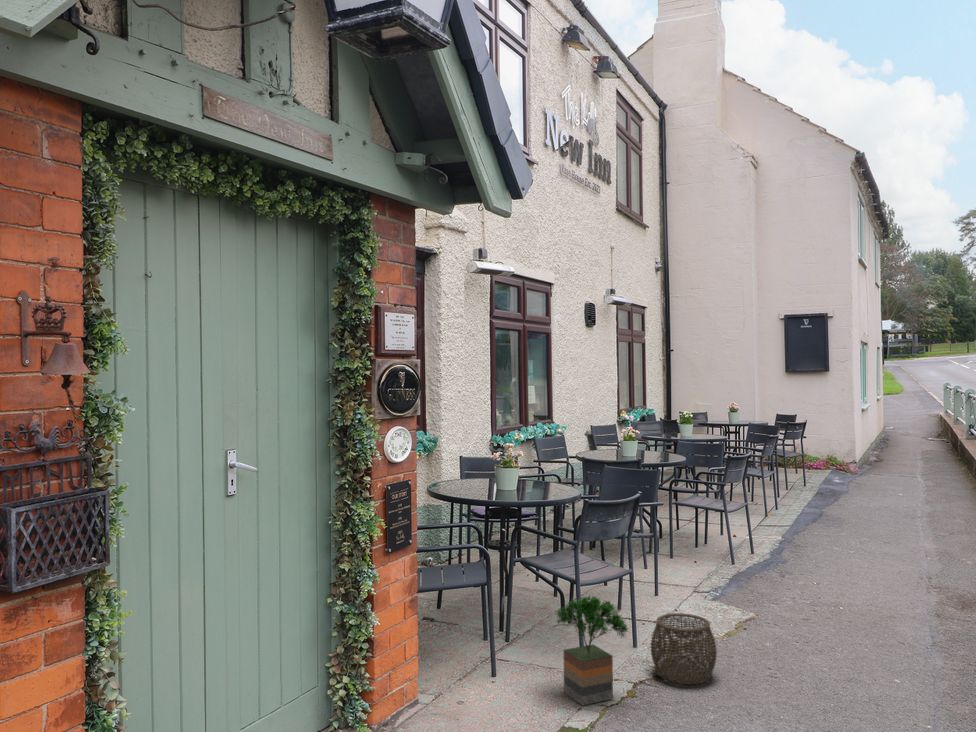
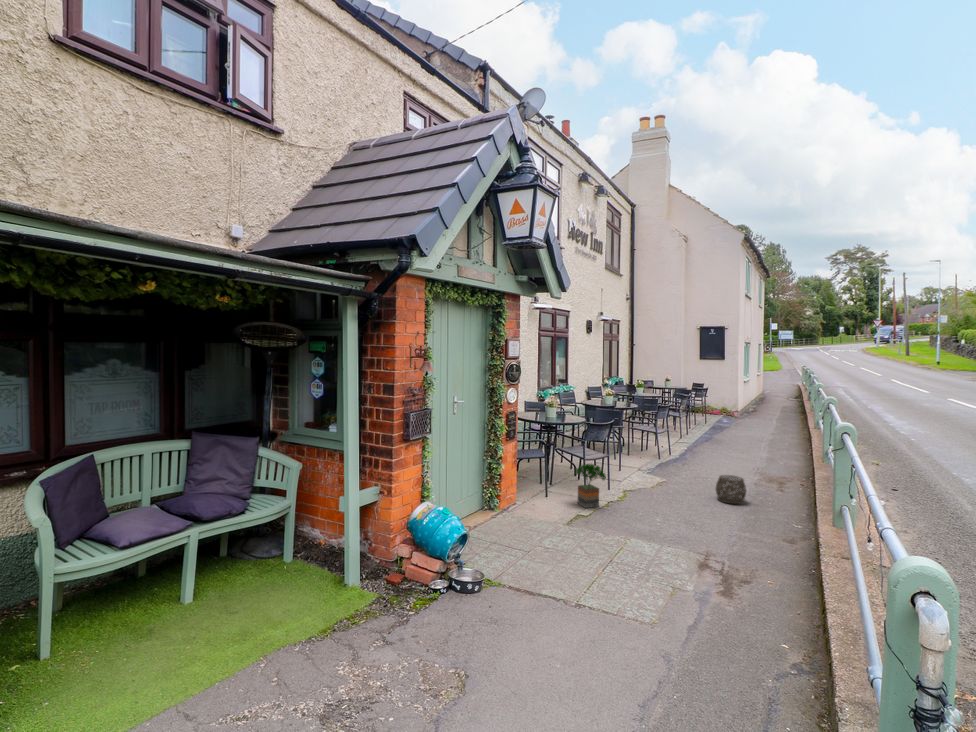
woven basket: present [650,613,717,685] -> present [716,475,746,504]

